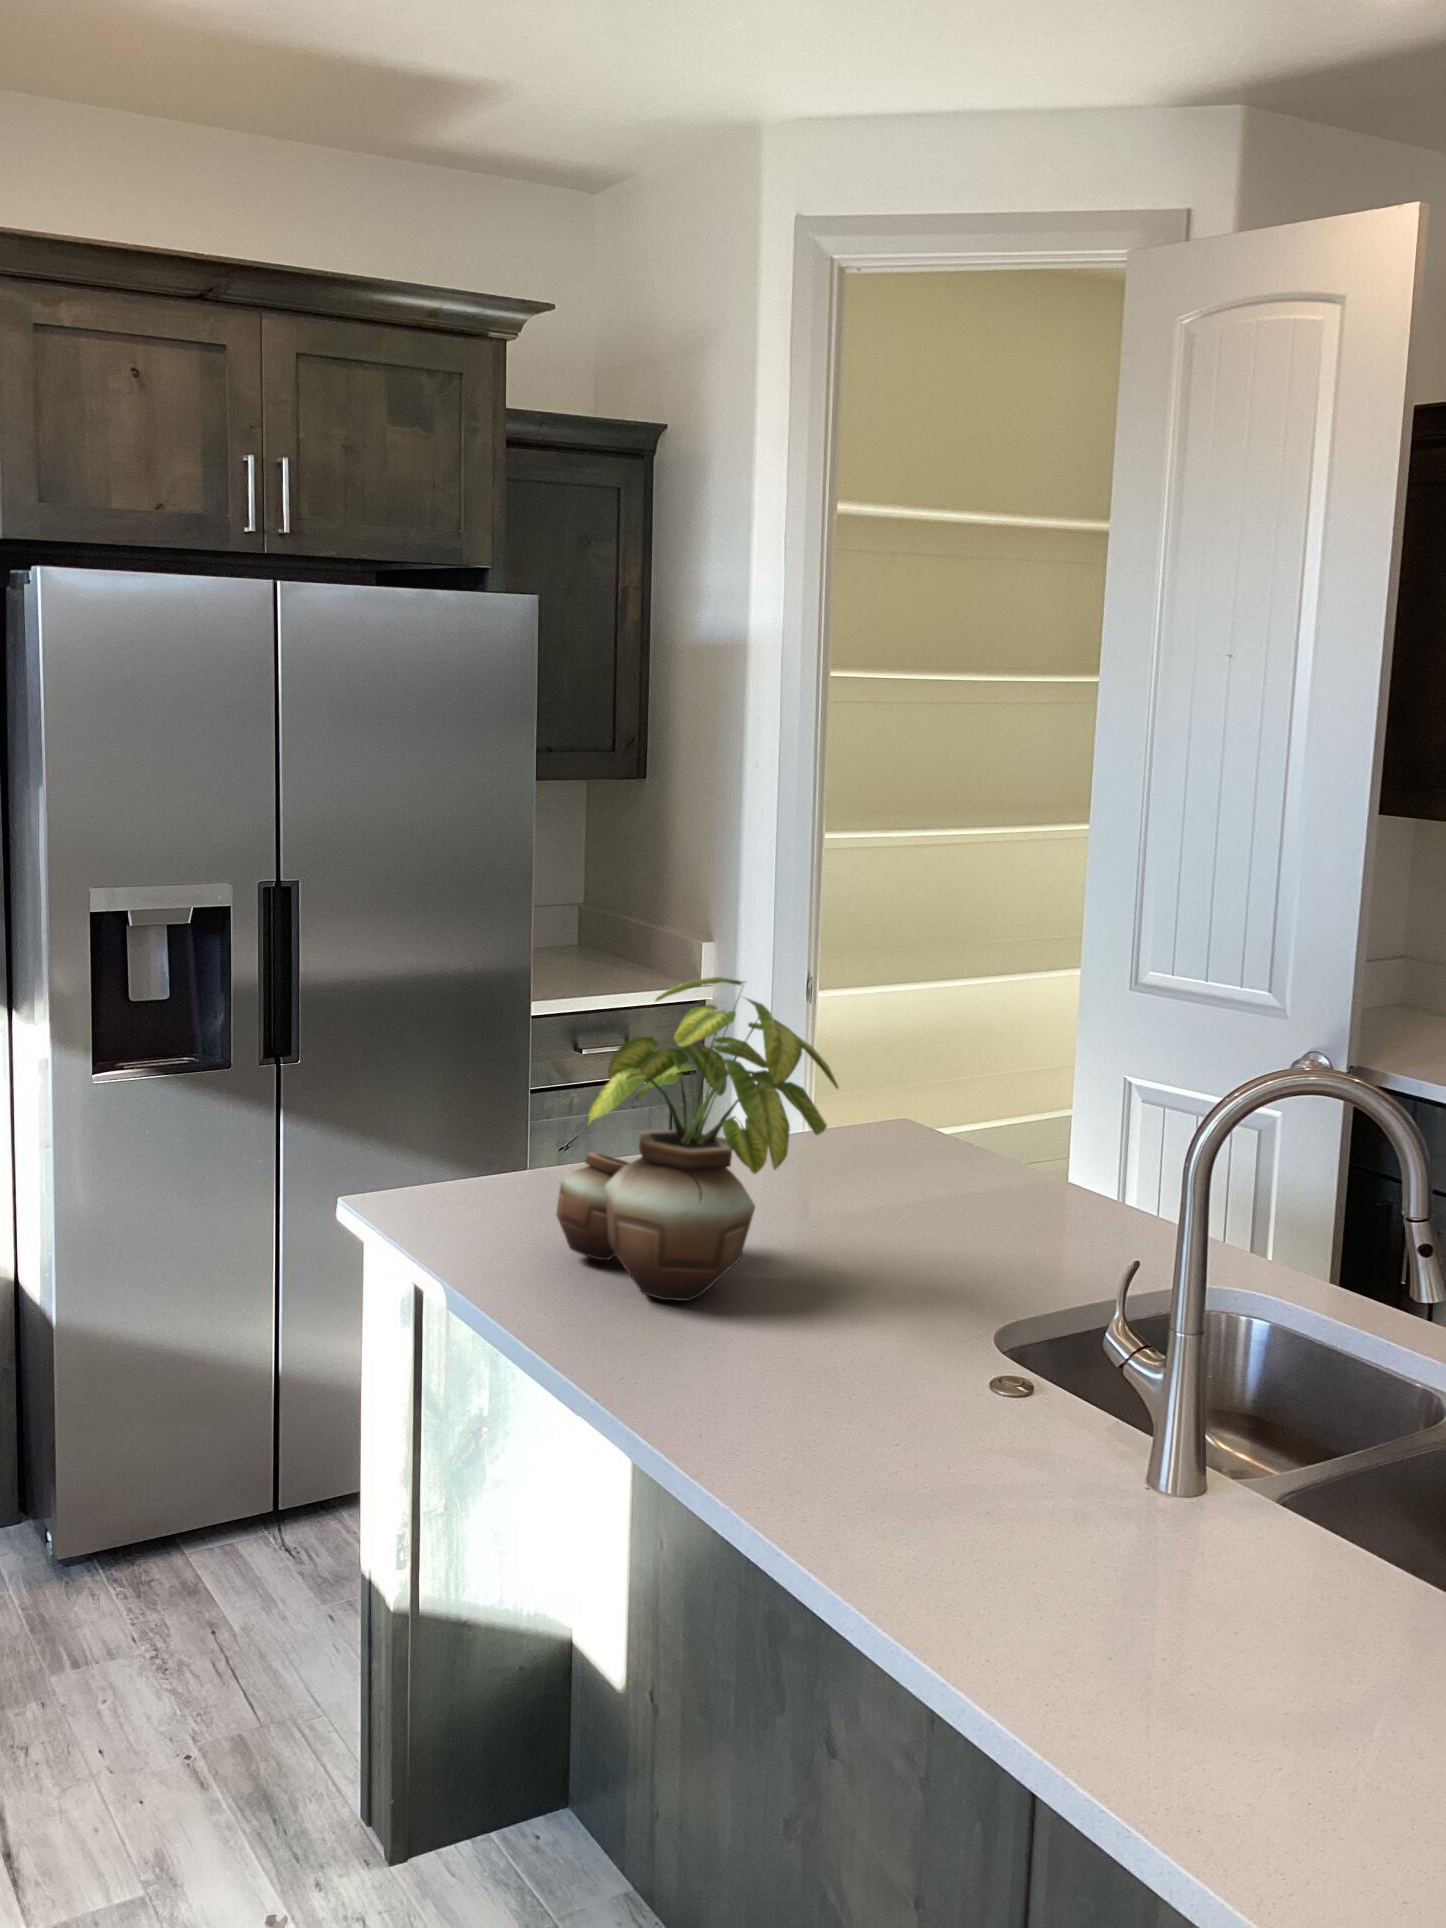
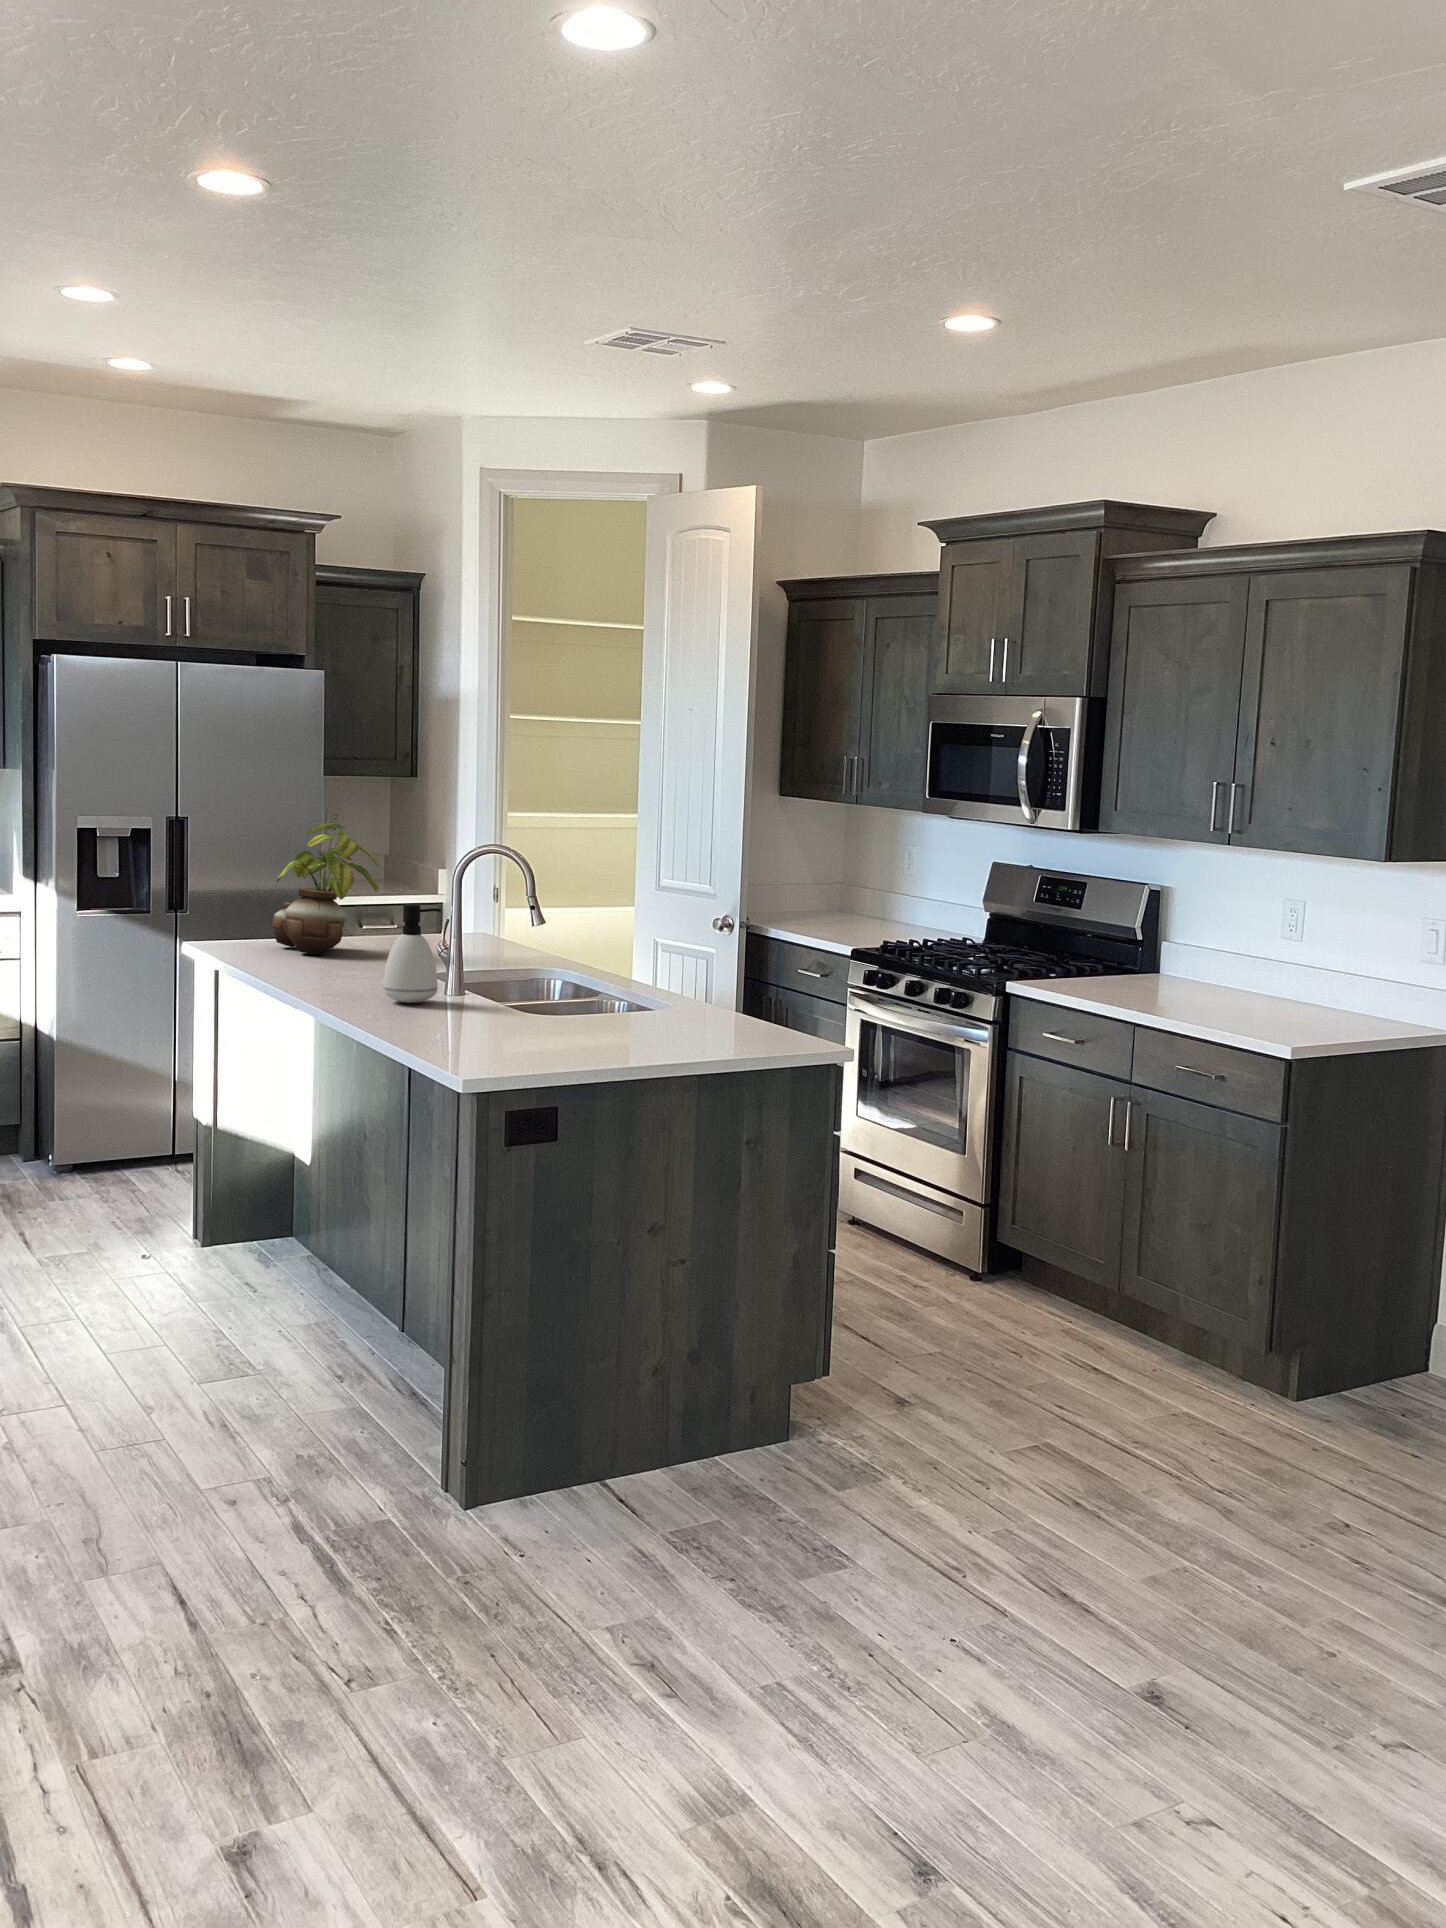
soap dispenser: none [1123,1381,1324,1721] -> present [383,904,441,1003]

